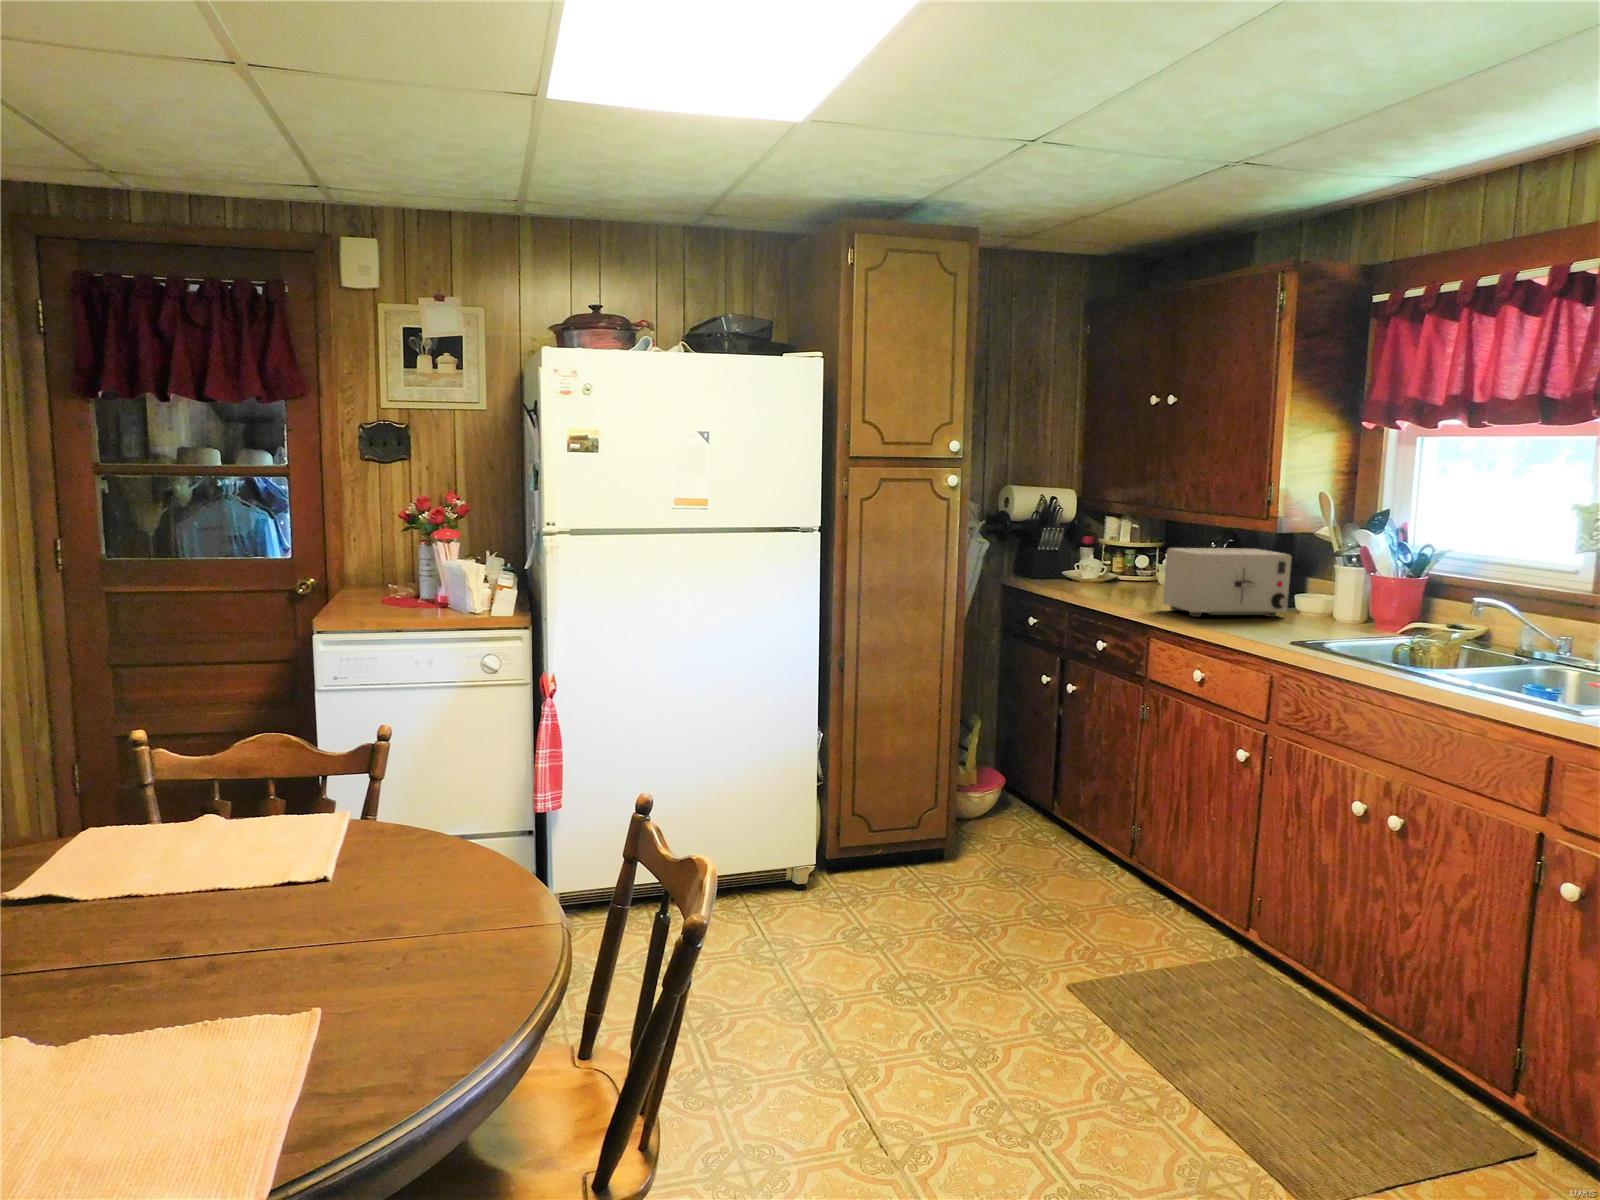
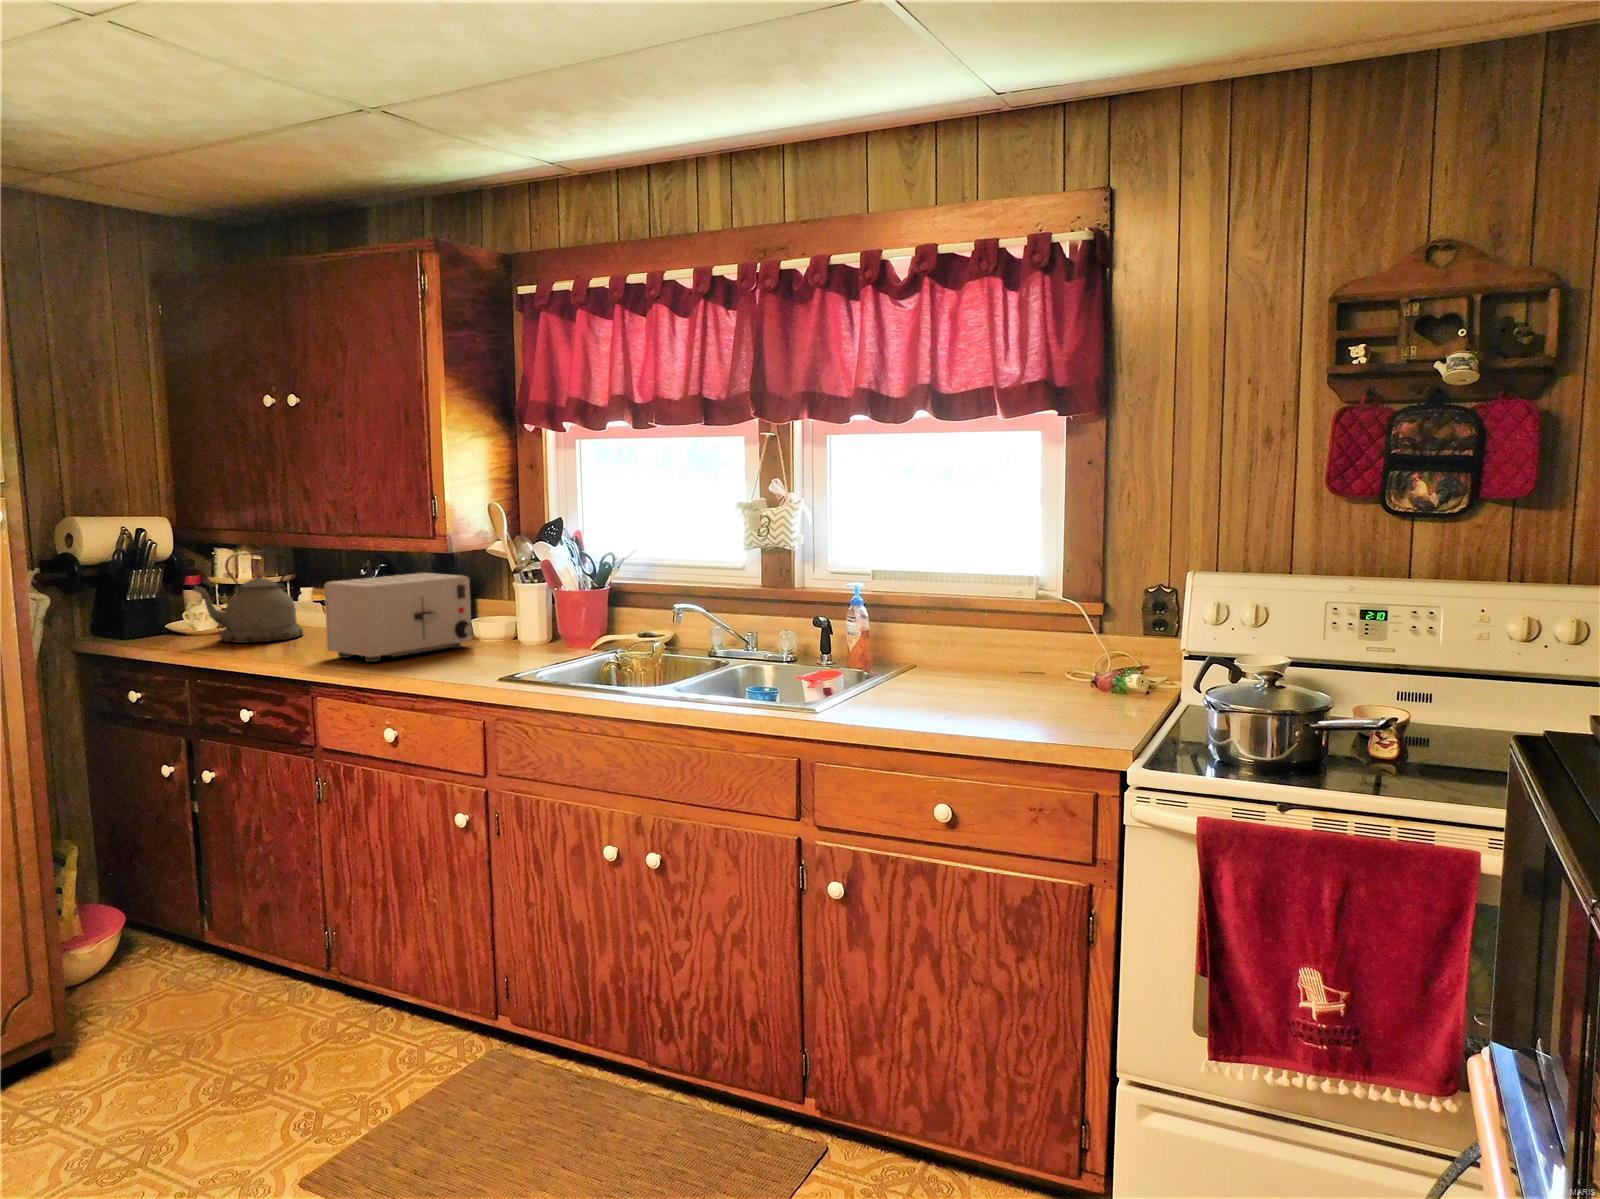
kettle: none [1078,521,1156,593] -> present [193,553,303,643]

